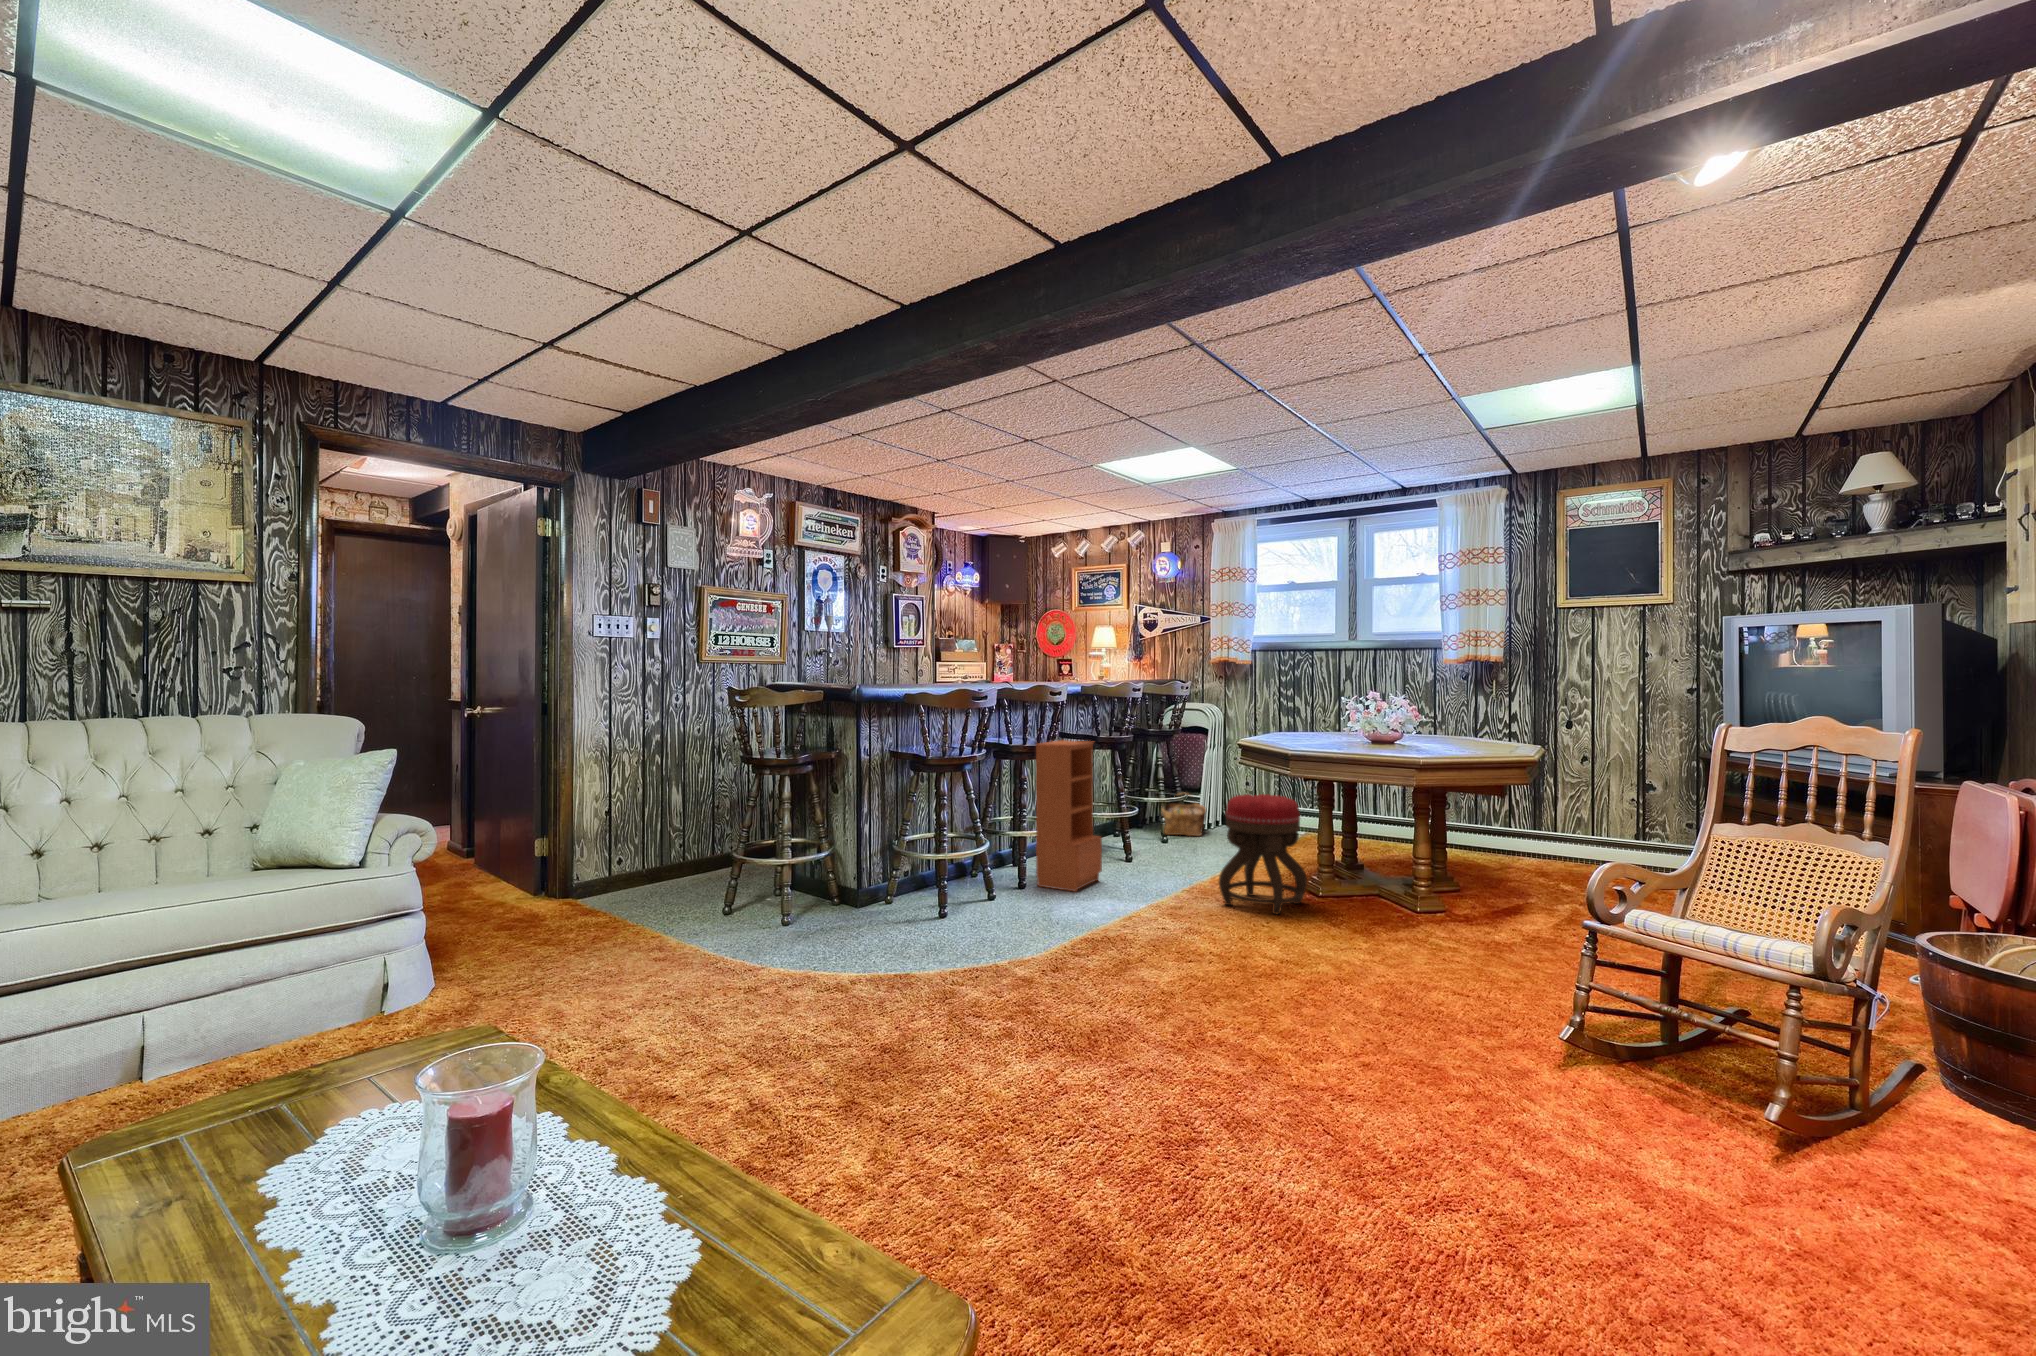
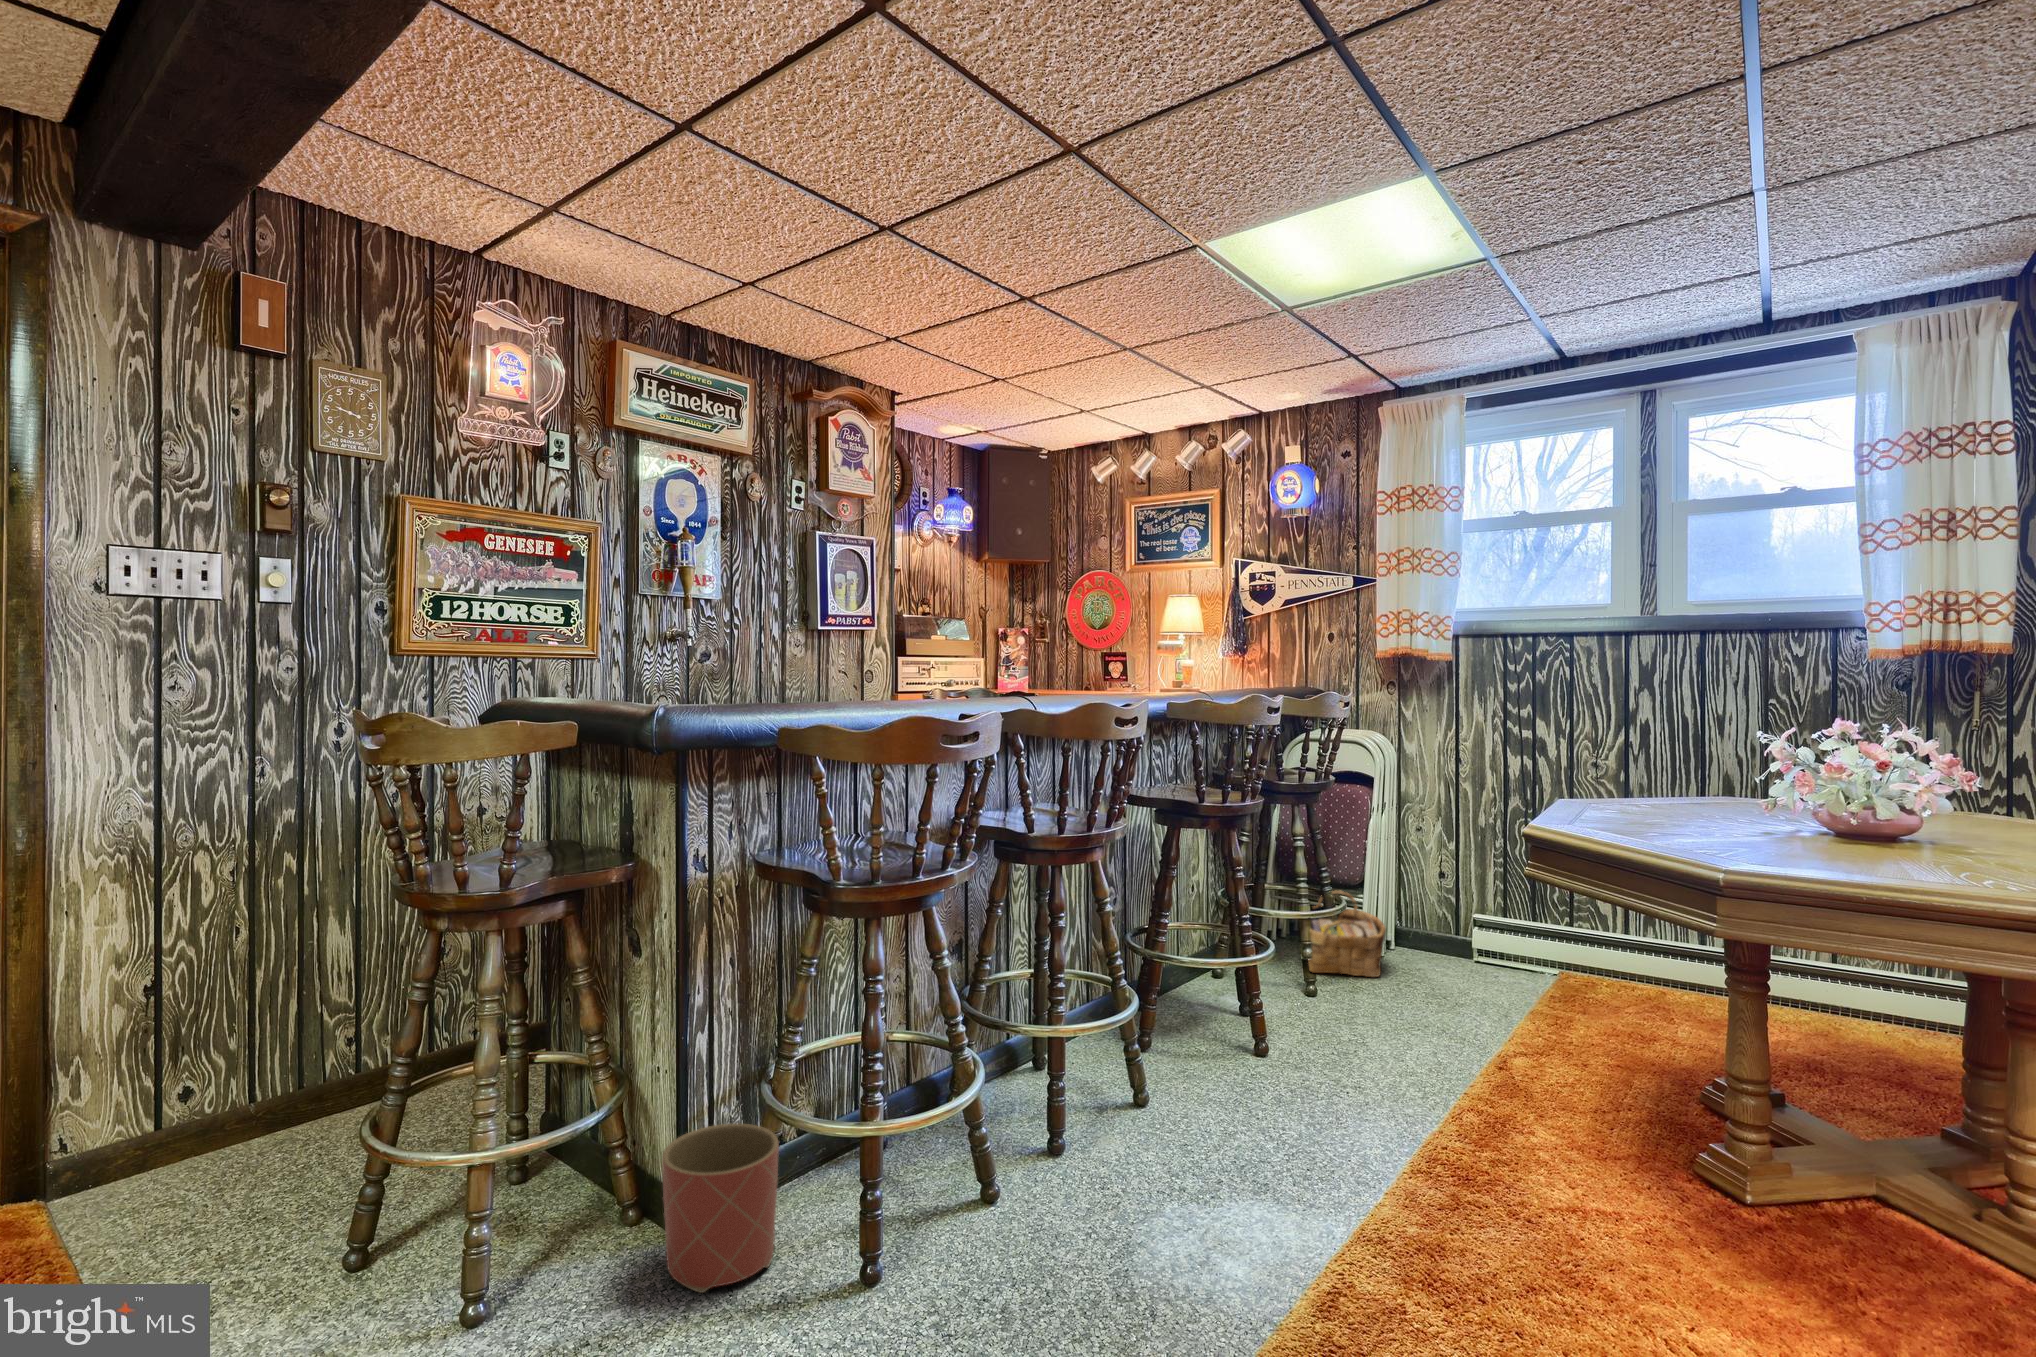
bookcase: present [1036,740,1102,891] -> none [1089,819,1232,1175]
ottoman: present [1219,794,1307,914] -> none [1539,960,1757,1290]
planter: none [860,859,906,916] -> present [662,1123,779,1293]

